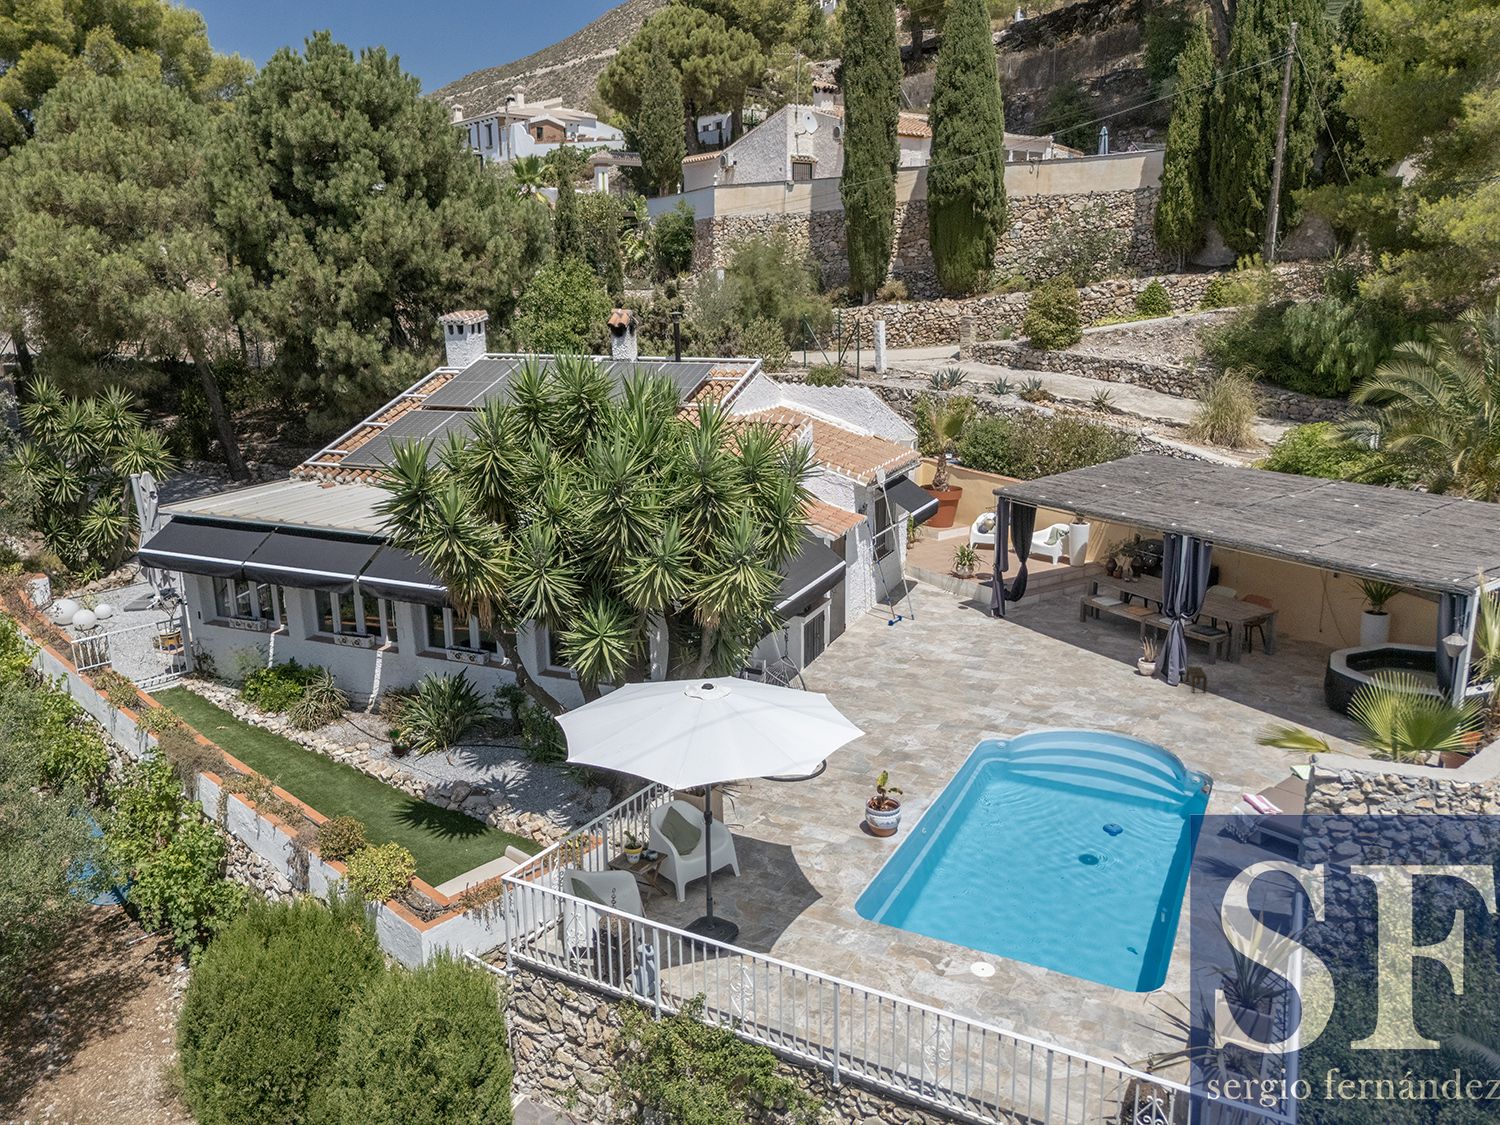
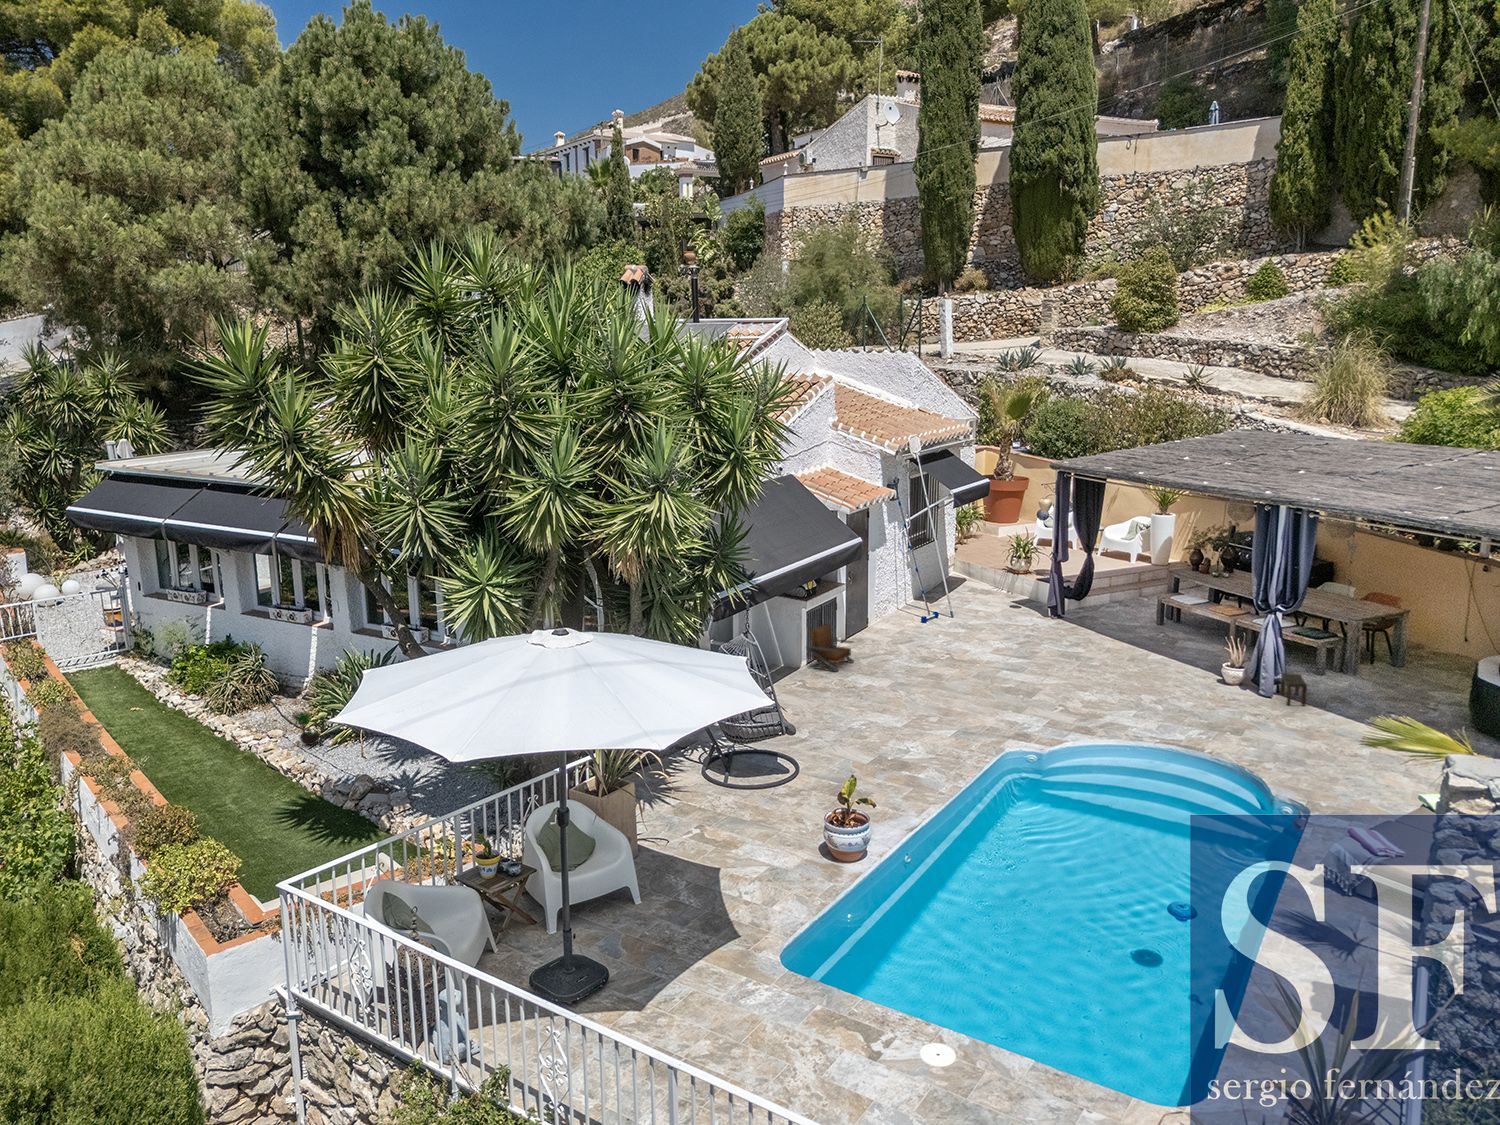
lounge chair: none [803,634,842,675] -> present [807,624,854,672]

